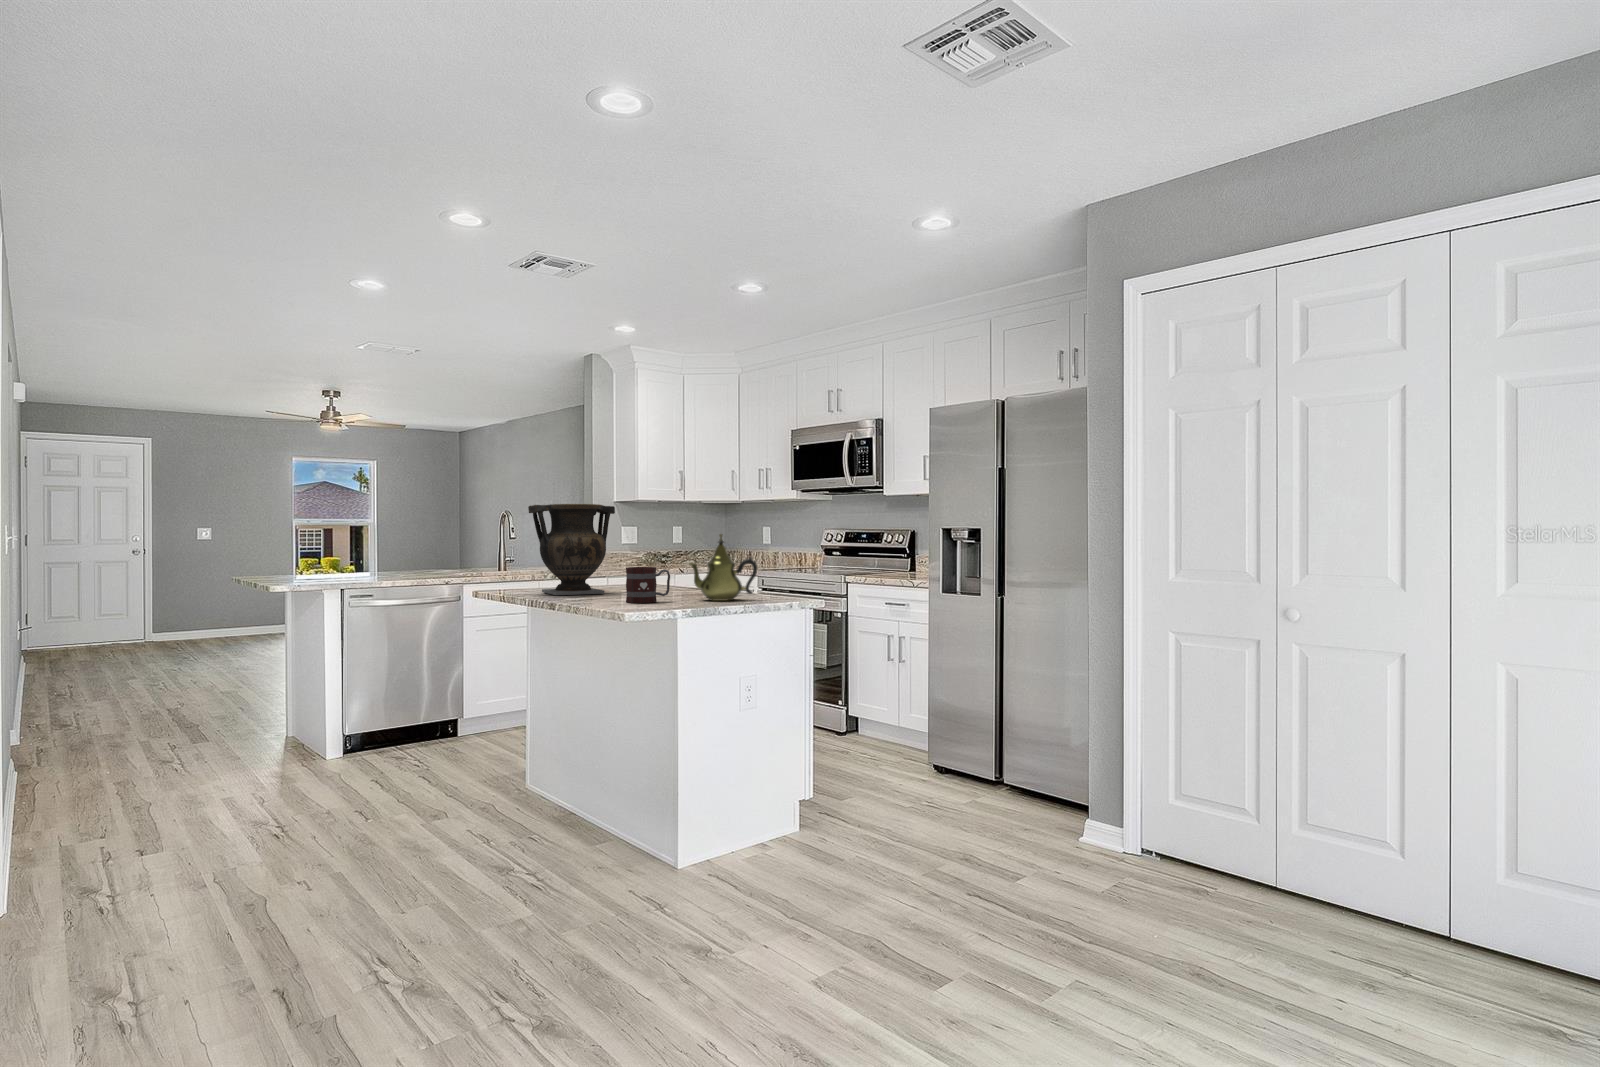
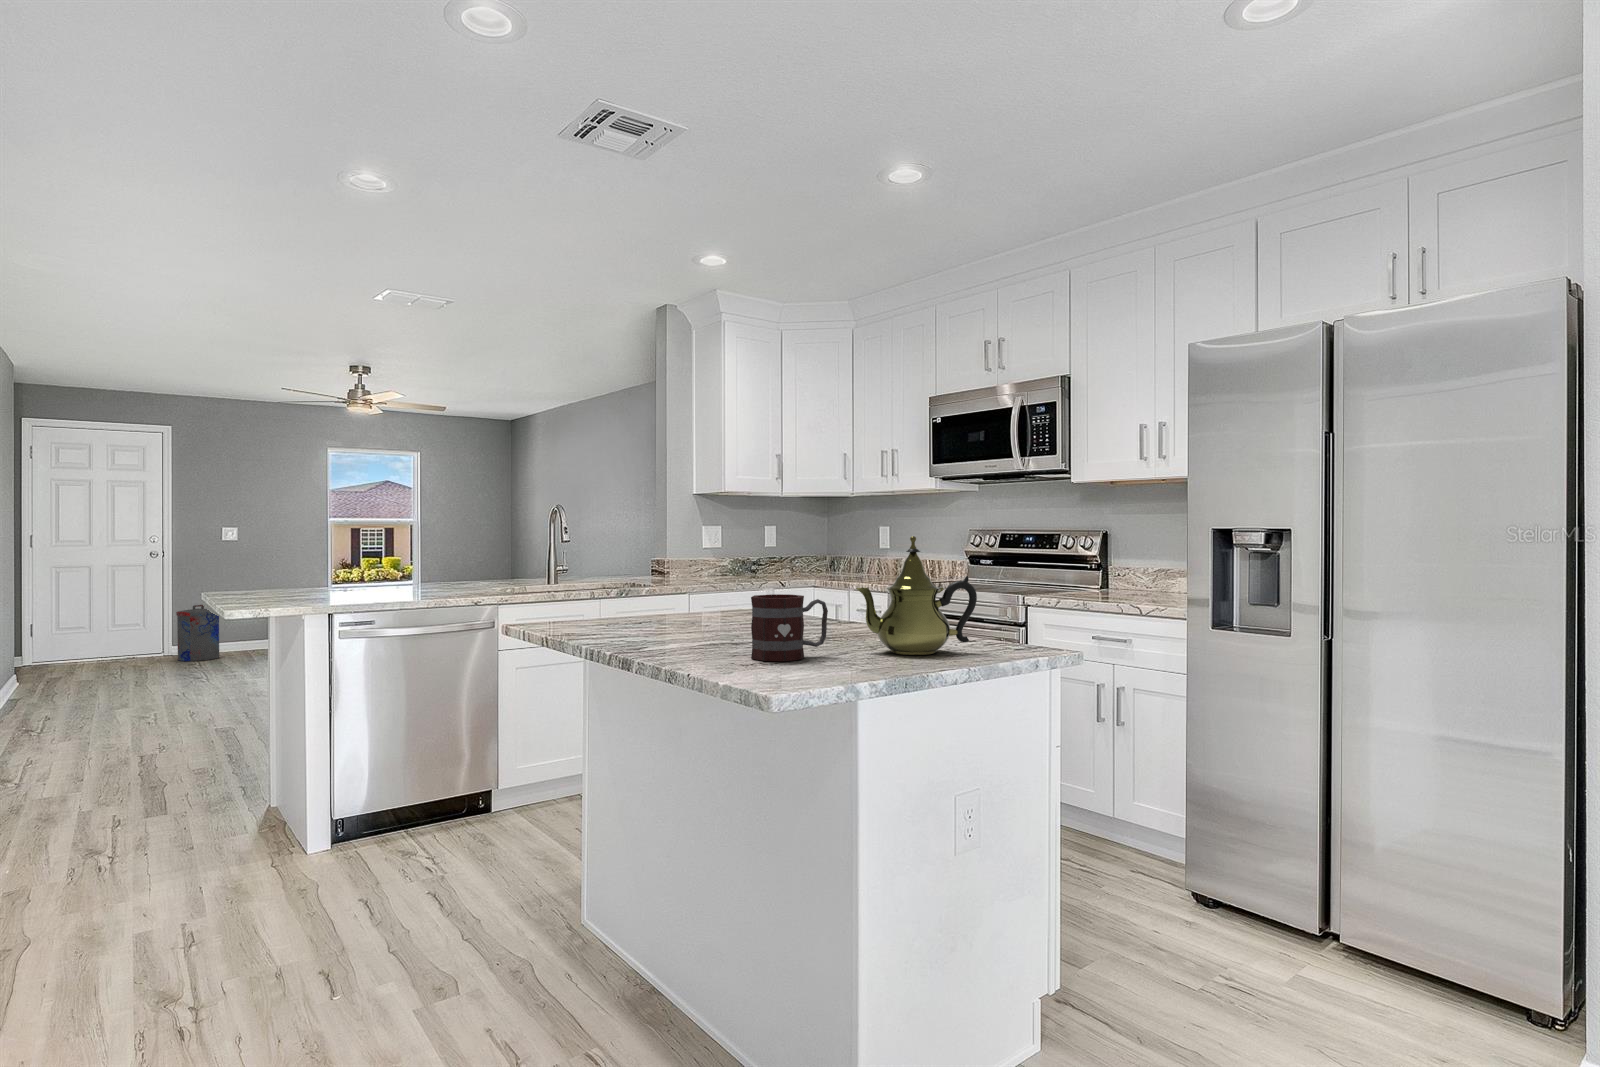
vase: present [528,504,615,595] -> none [581,486,719,638]
trash can: none [157,596,196,647] -> present [176,605,219,661]

